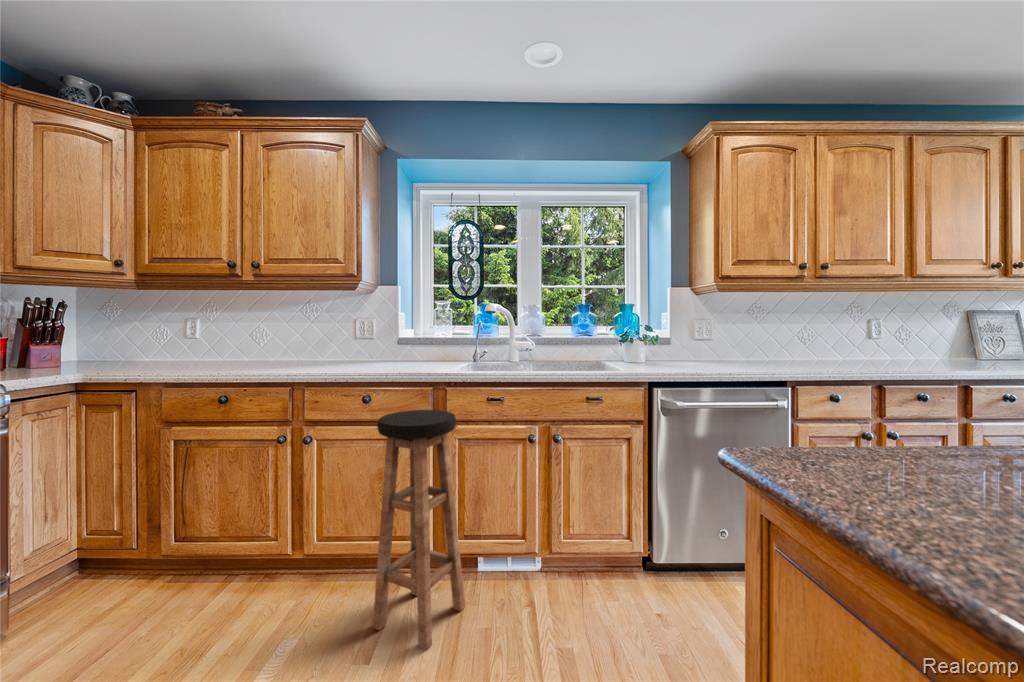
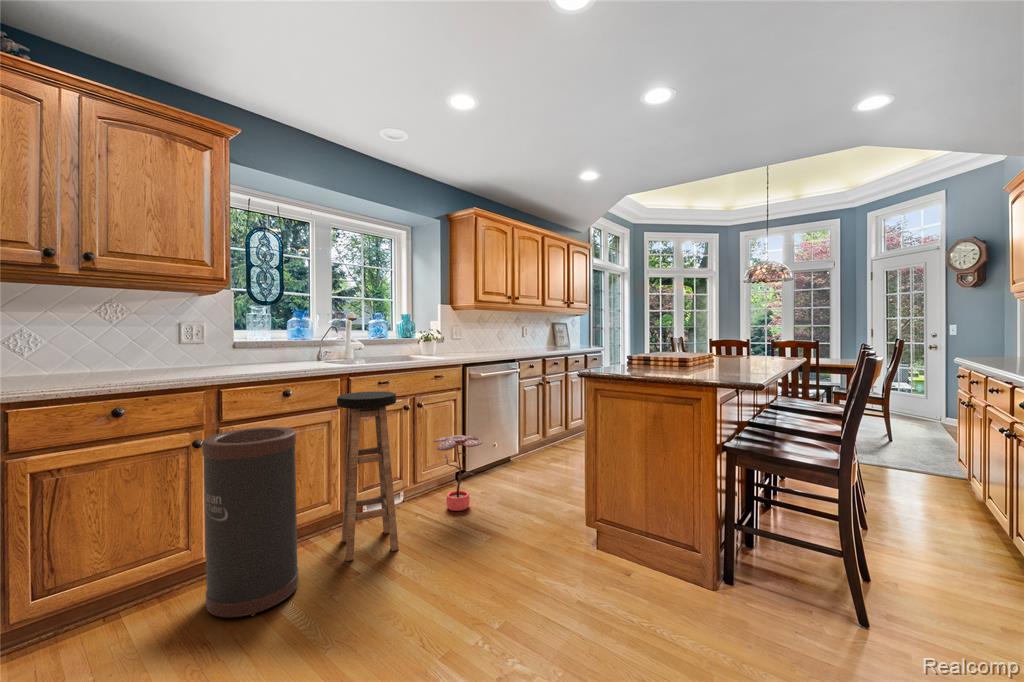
trash can: none [222,433,328,646] -> present [202,427,299,617]
potted plant: none [535,497,626,632] -> present [433,435,483,511]

